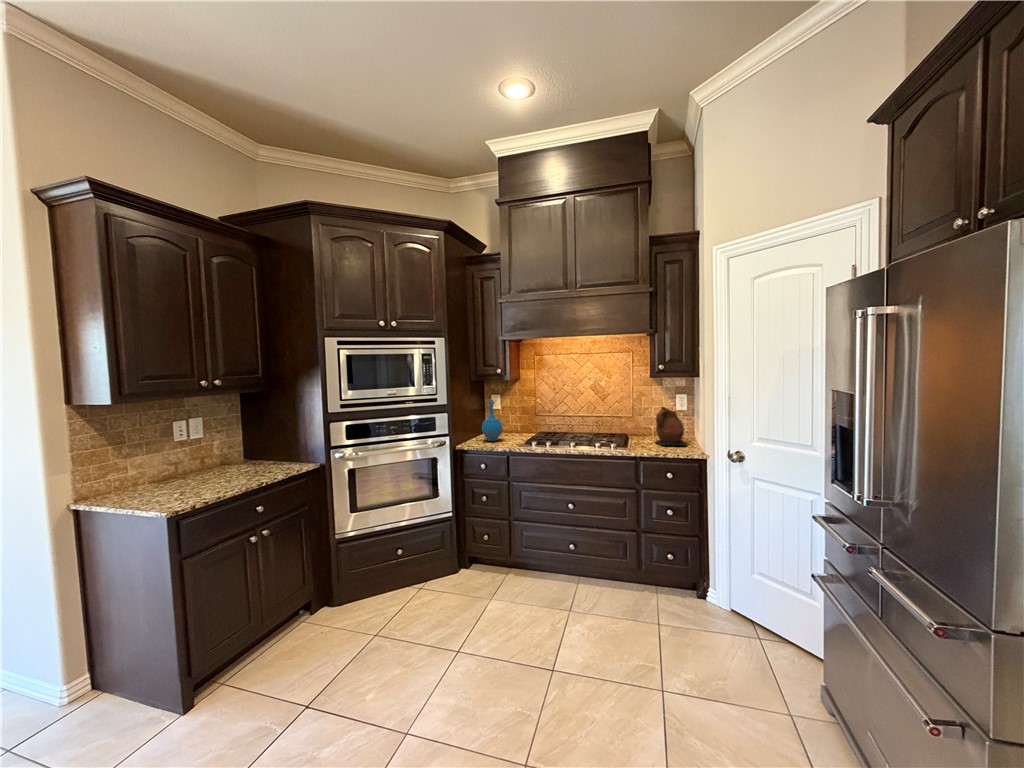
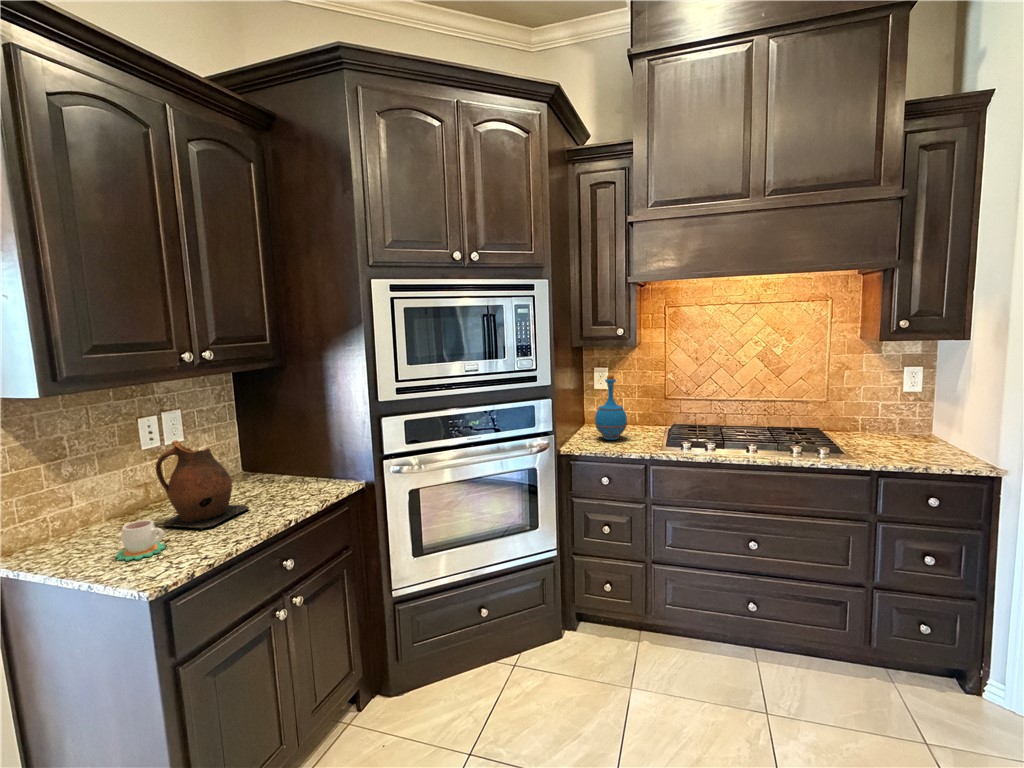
ceramic pitcher: present [655,407,687,445] -> present [156,440,249,529]
mug: none [150,479,181,501] -> present [116,520,165,561]

